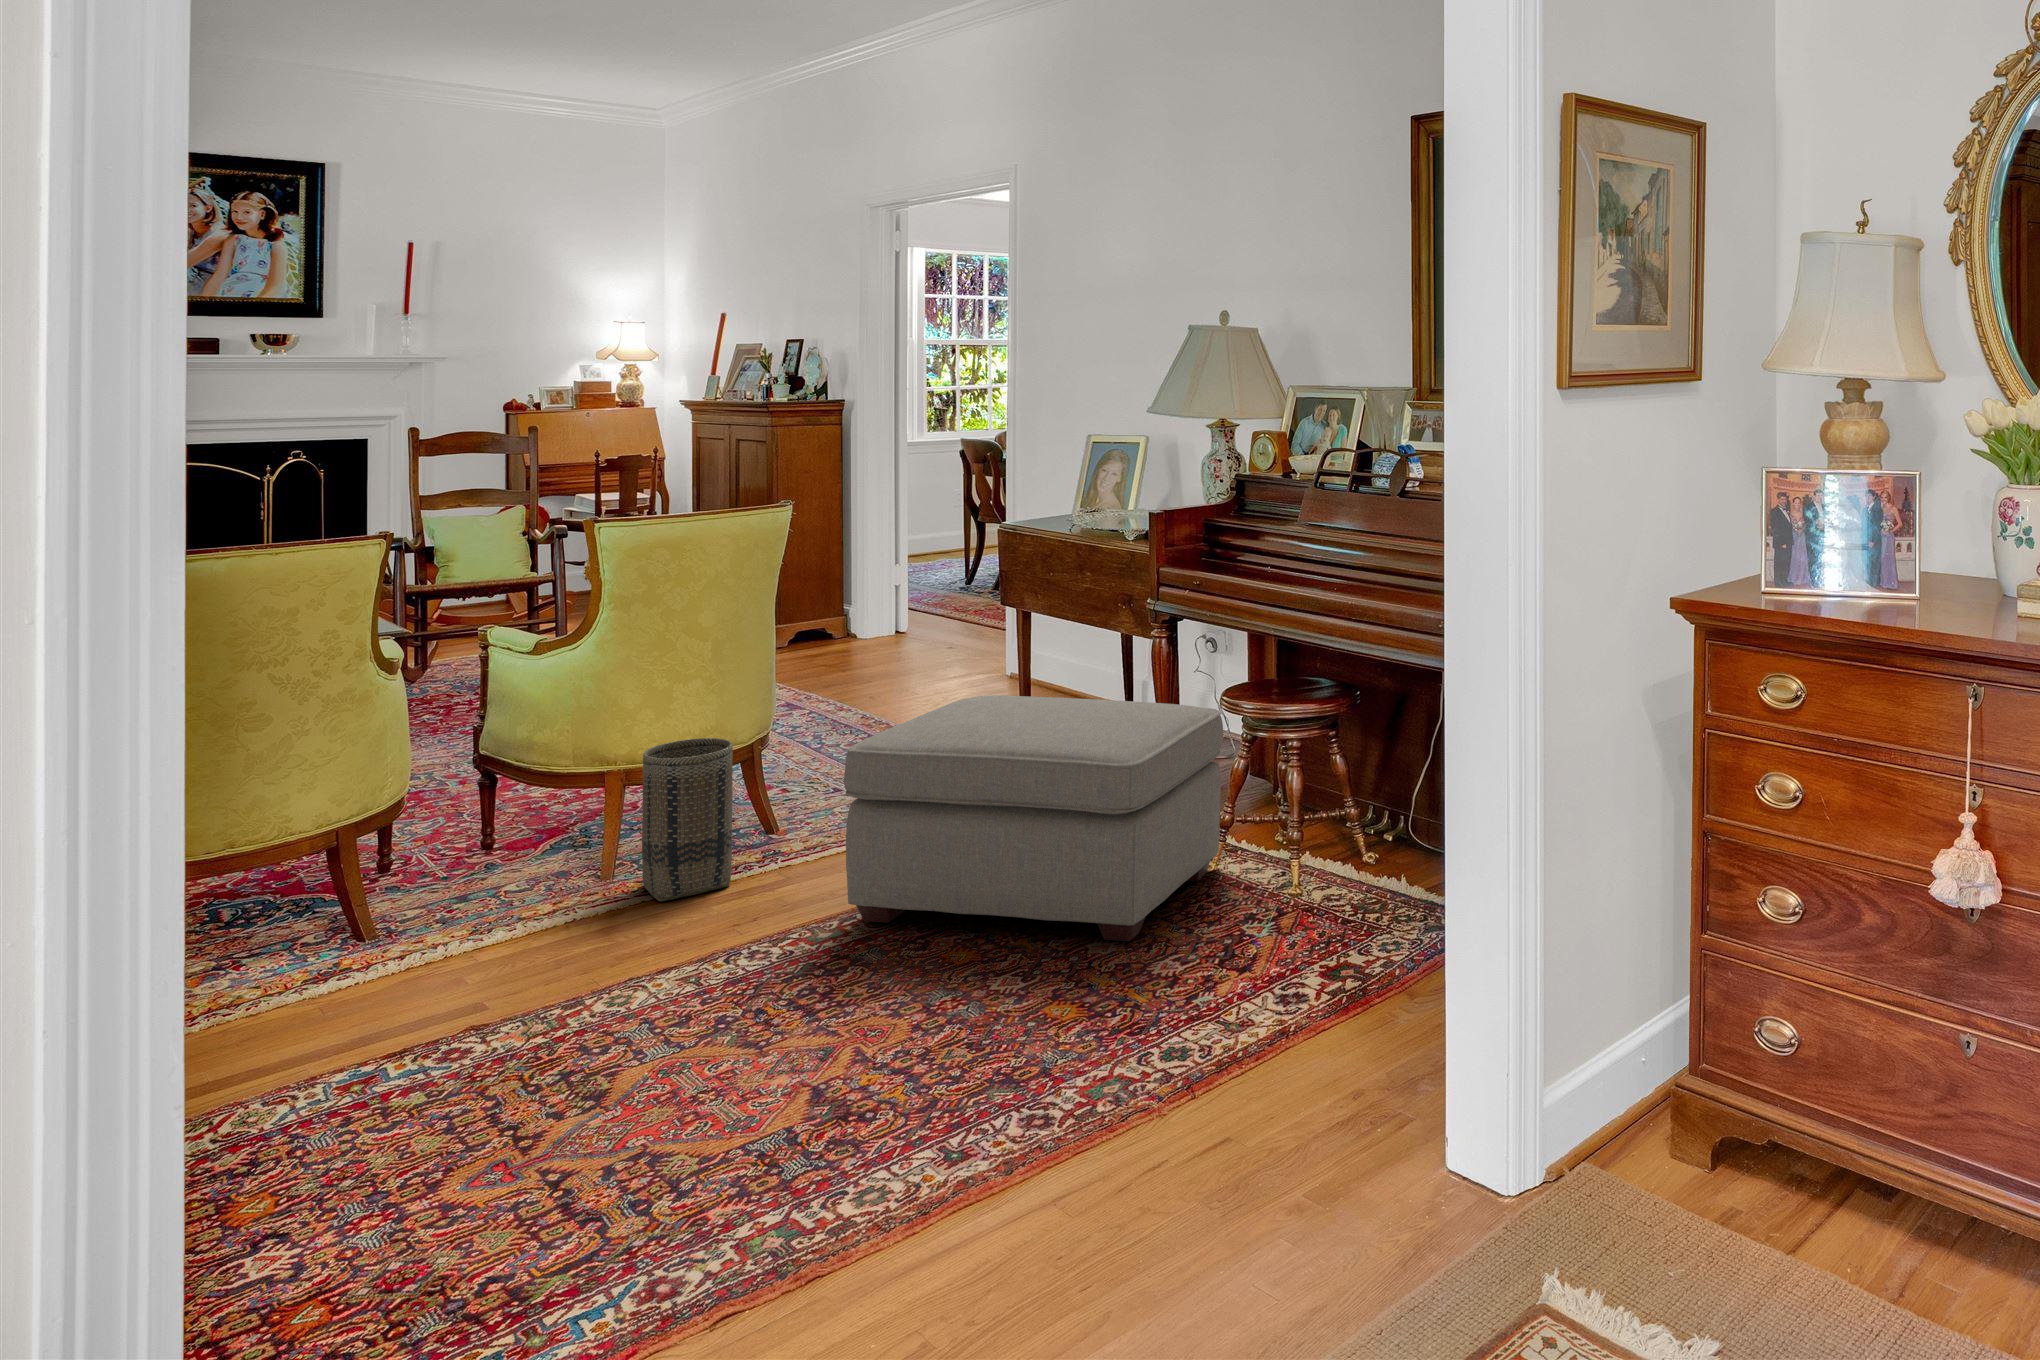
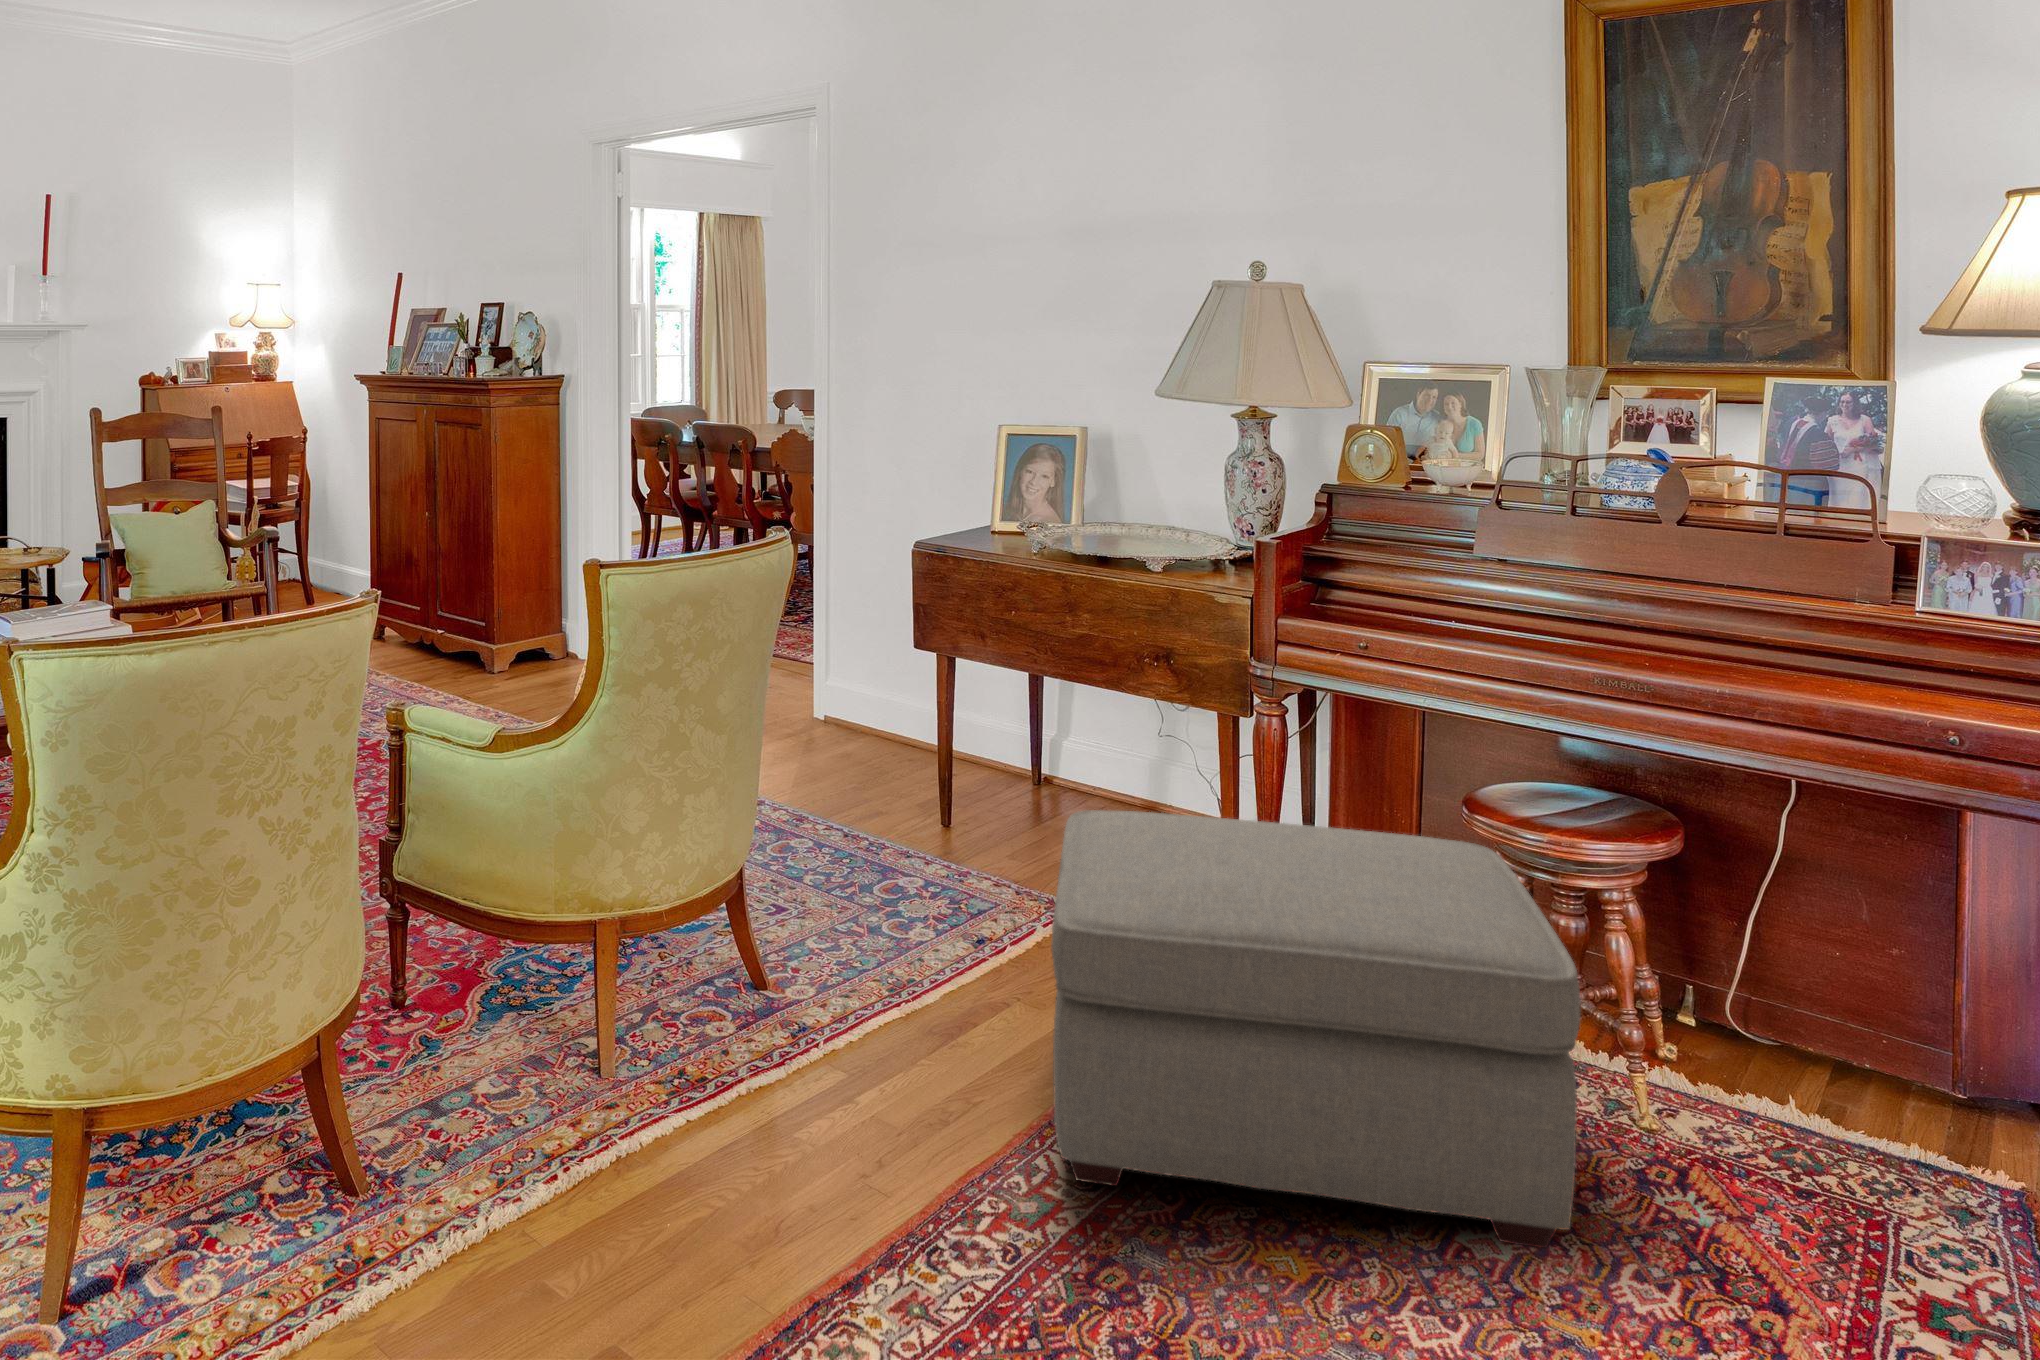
basket: present [642,738,733,901] -> none [676,869,799,1121]

